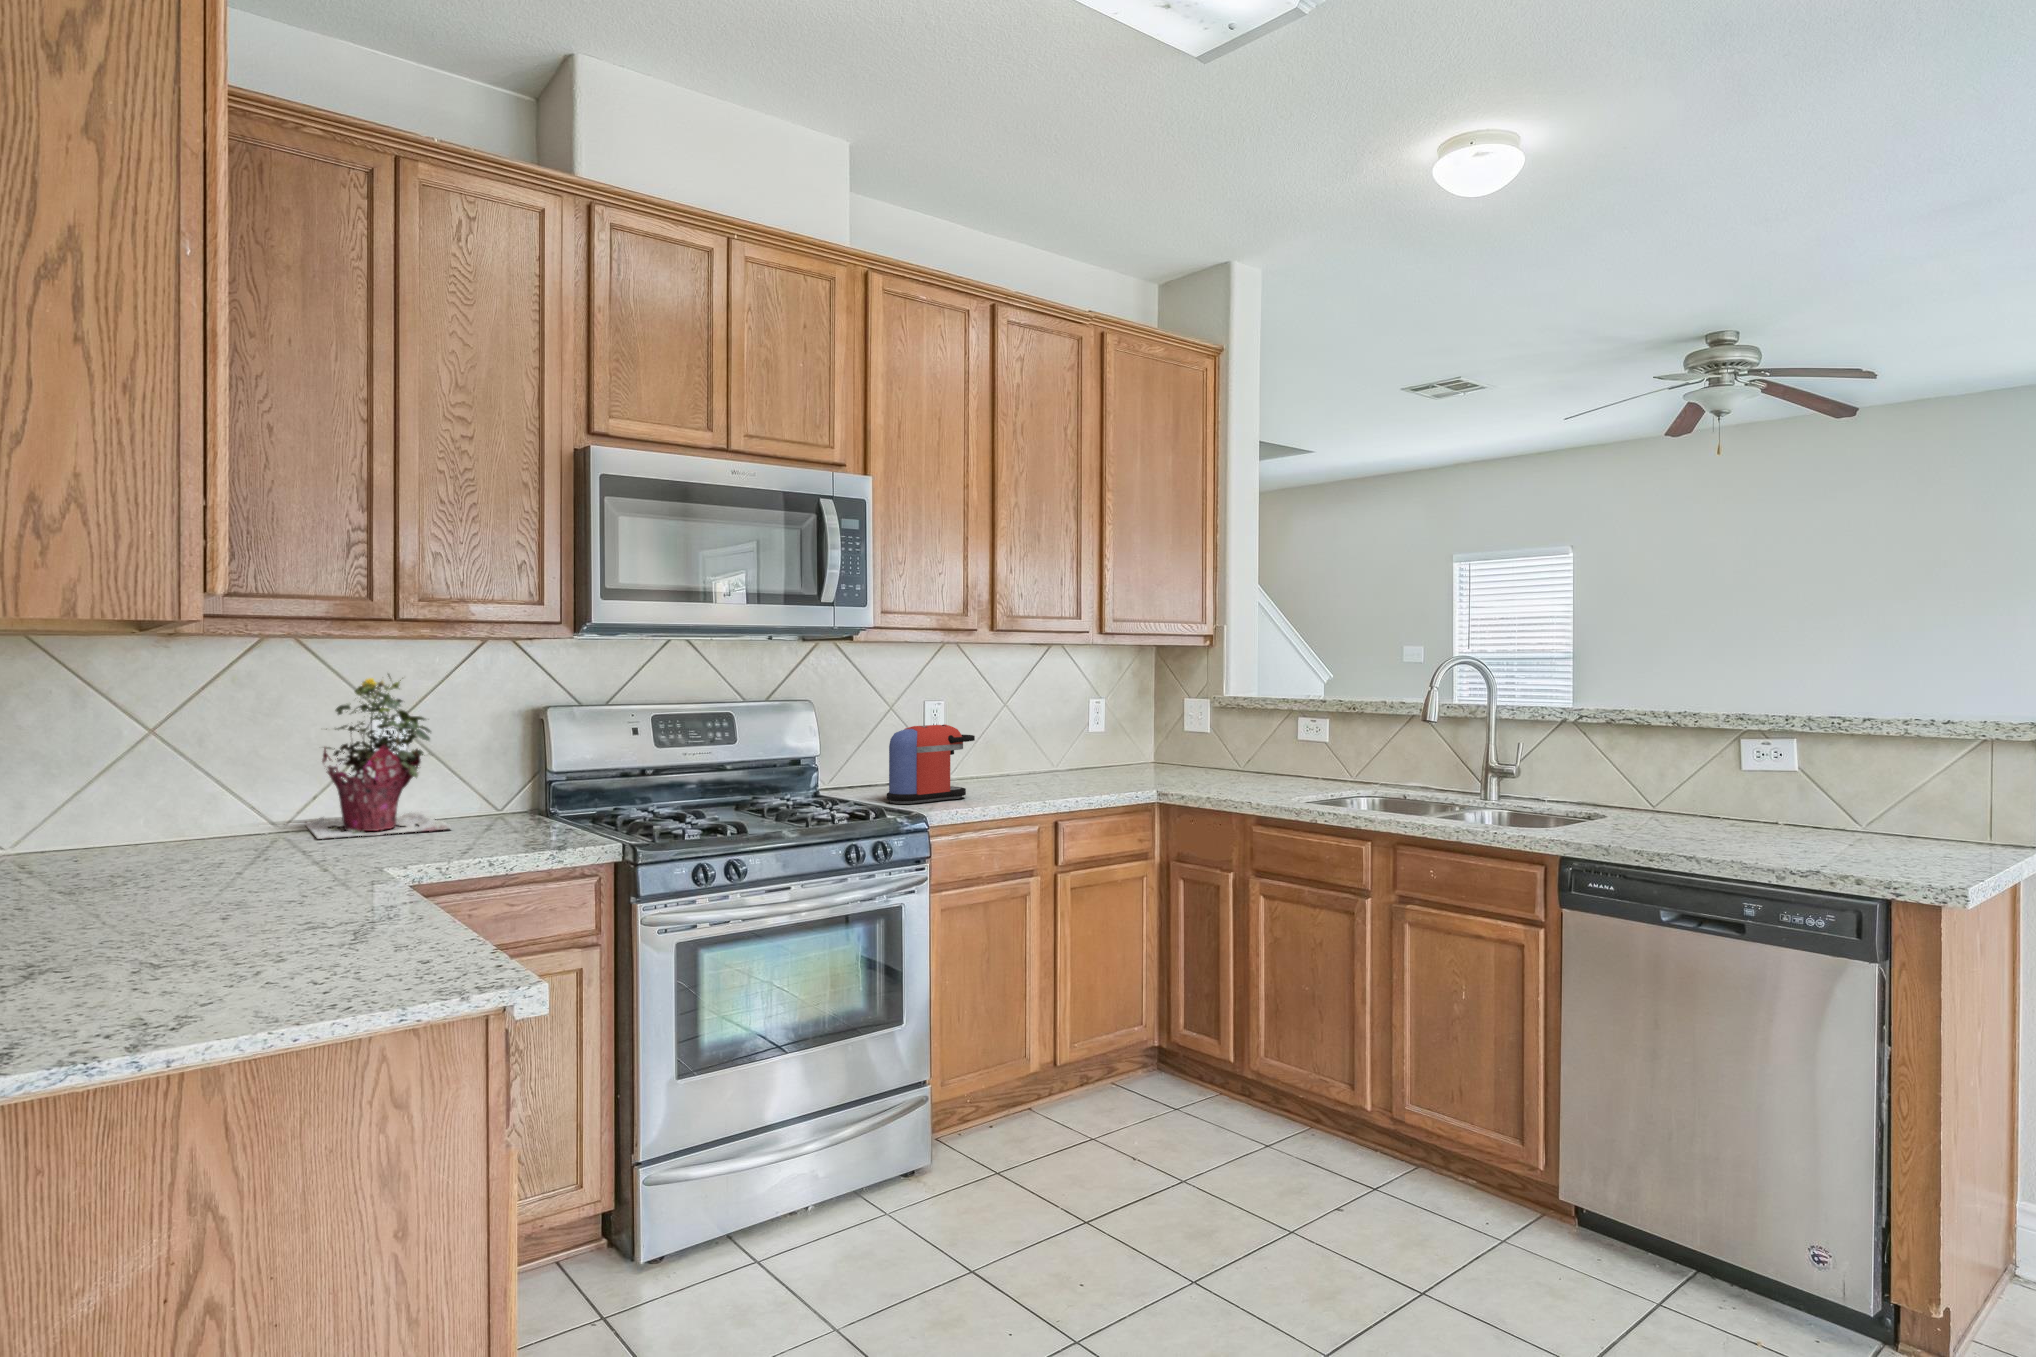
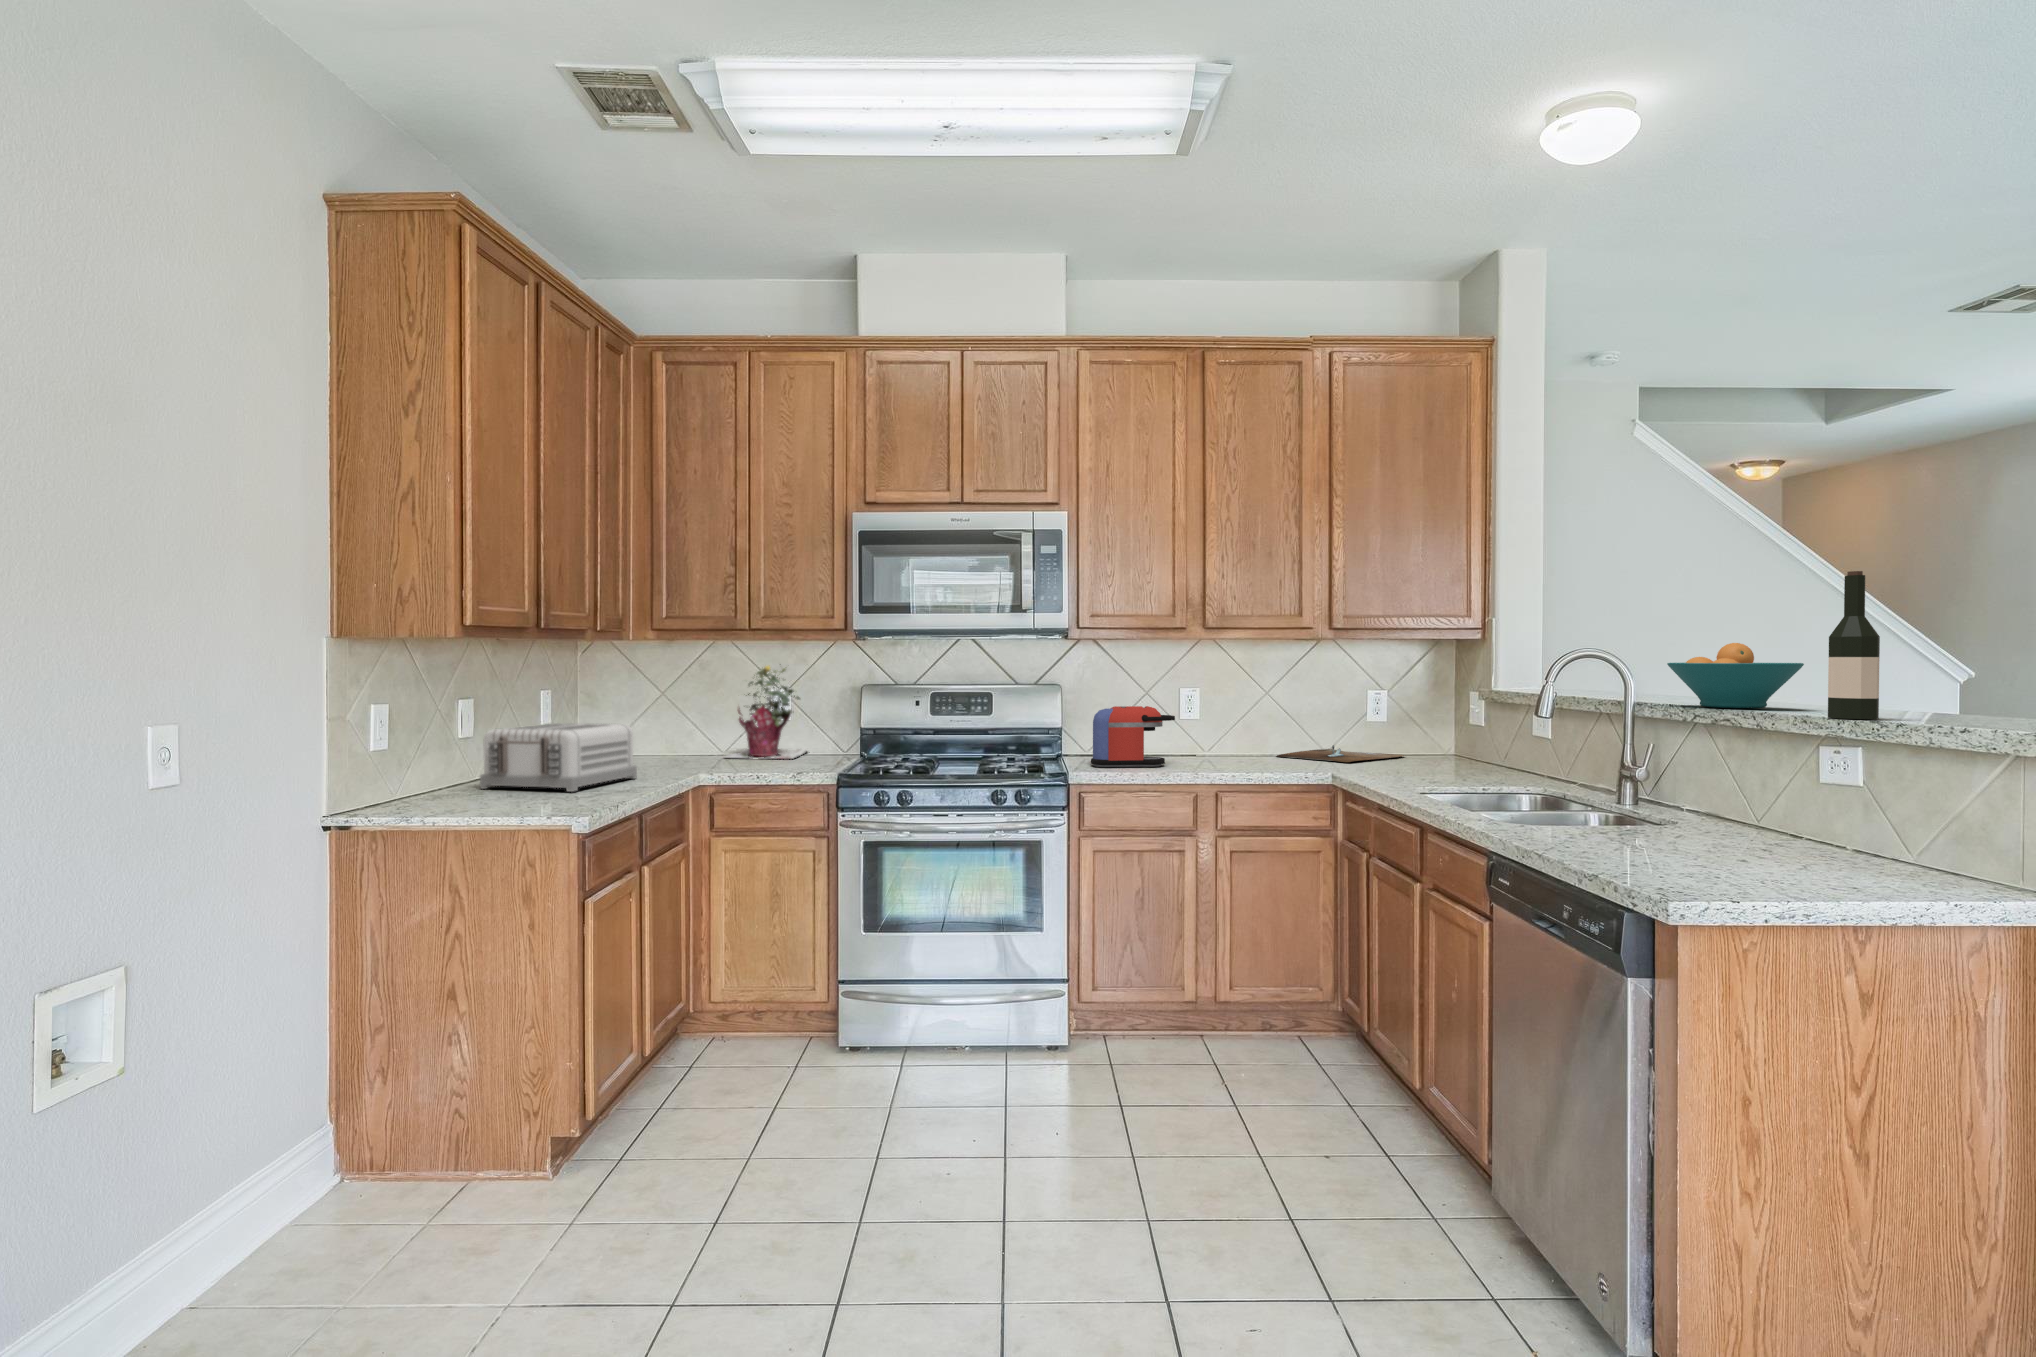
wine bottle: none [1655,599,1692,716] -> present [1828,571,1880,719]
fruit bowl: none [1466,653,1569,709] -> present [1667,643,1804,708]
cutting board: none [1012,760,1125,778] -> present [1277,745,1404,762]
toaster: none [53,790,315,944] -> present [480,723,637,791]

